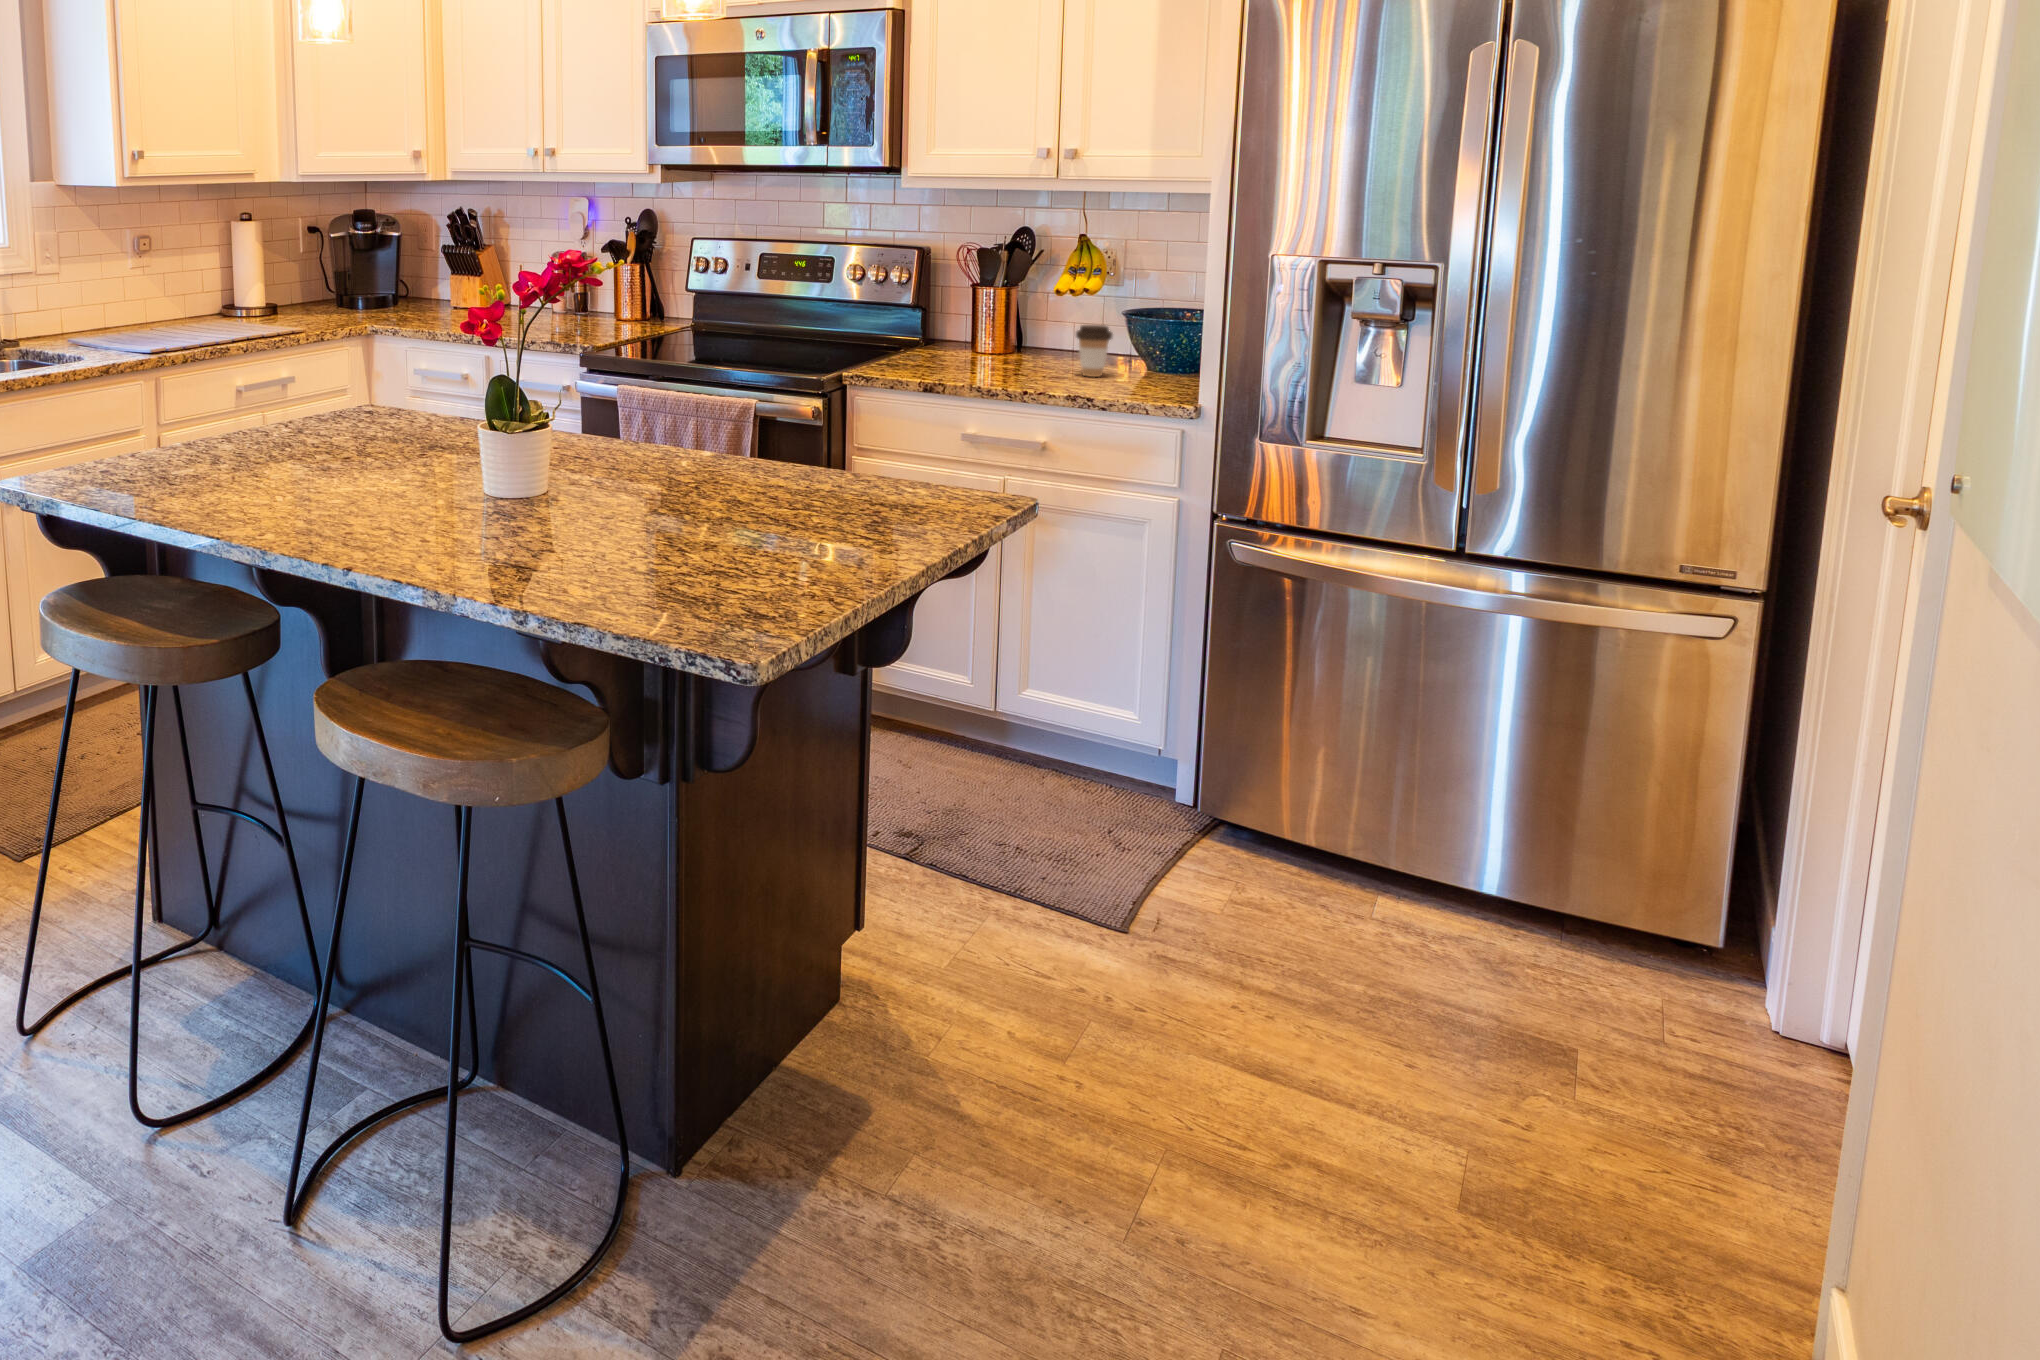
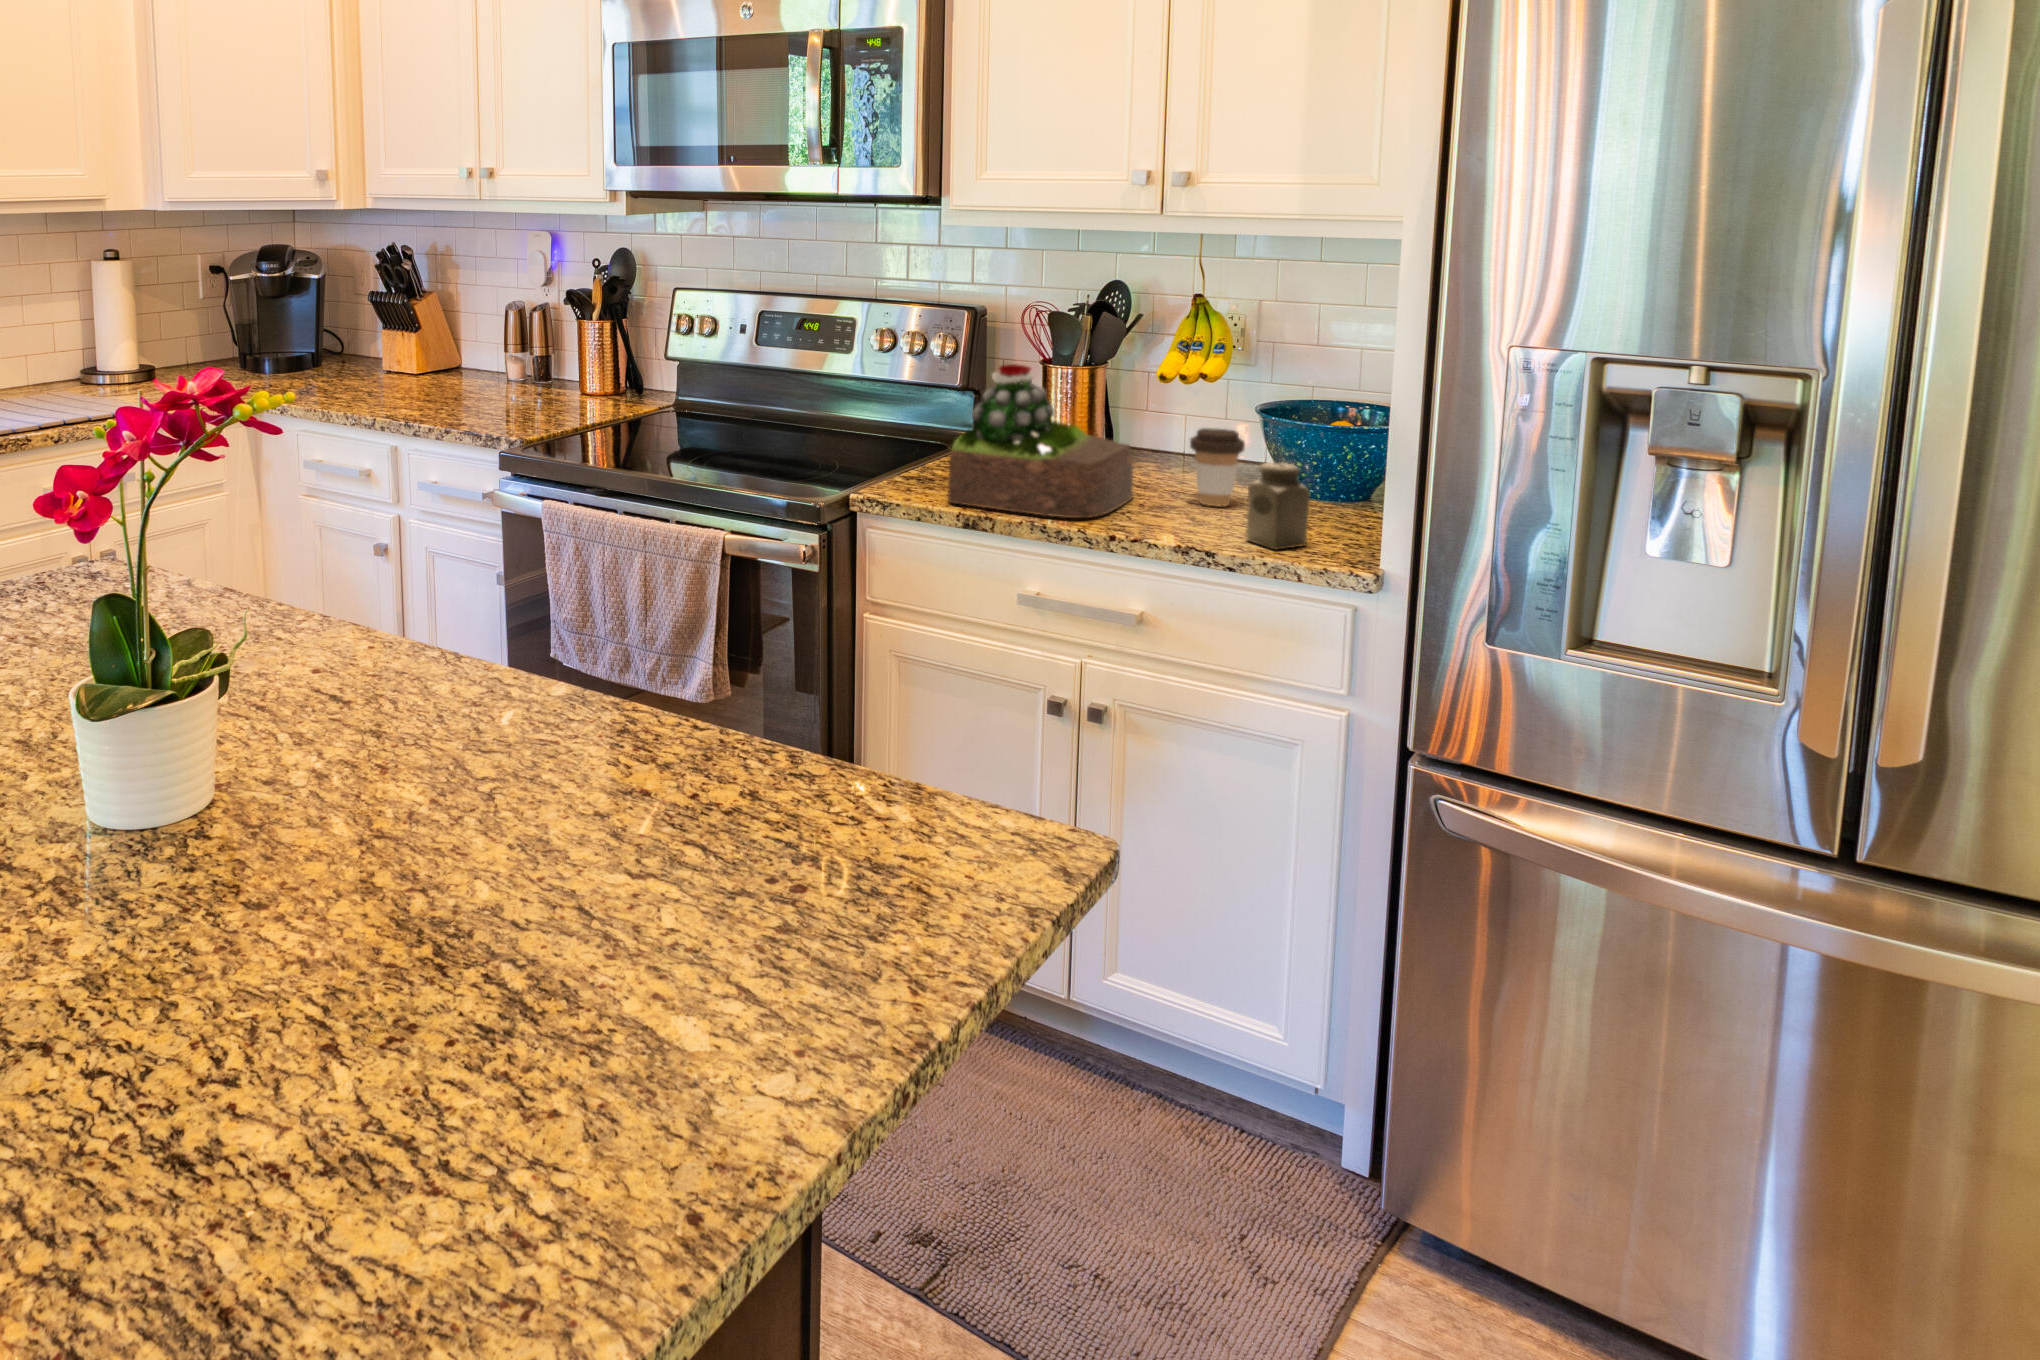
succulent plant: none [911,282,1037,383] -> present [948,364,1133,518]
salt shaker: none [1114,341,1155,397] -> present [1246,462,1310,549]

